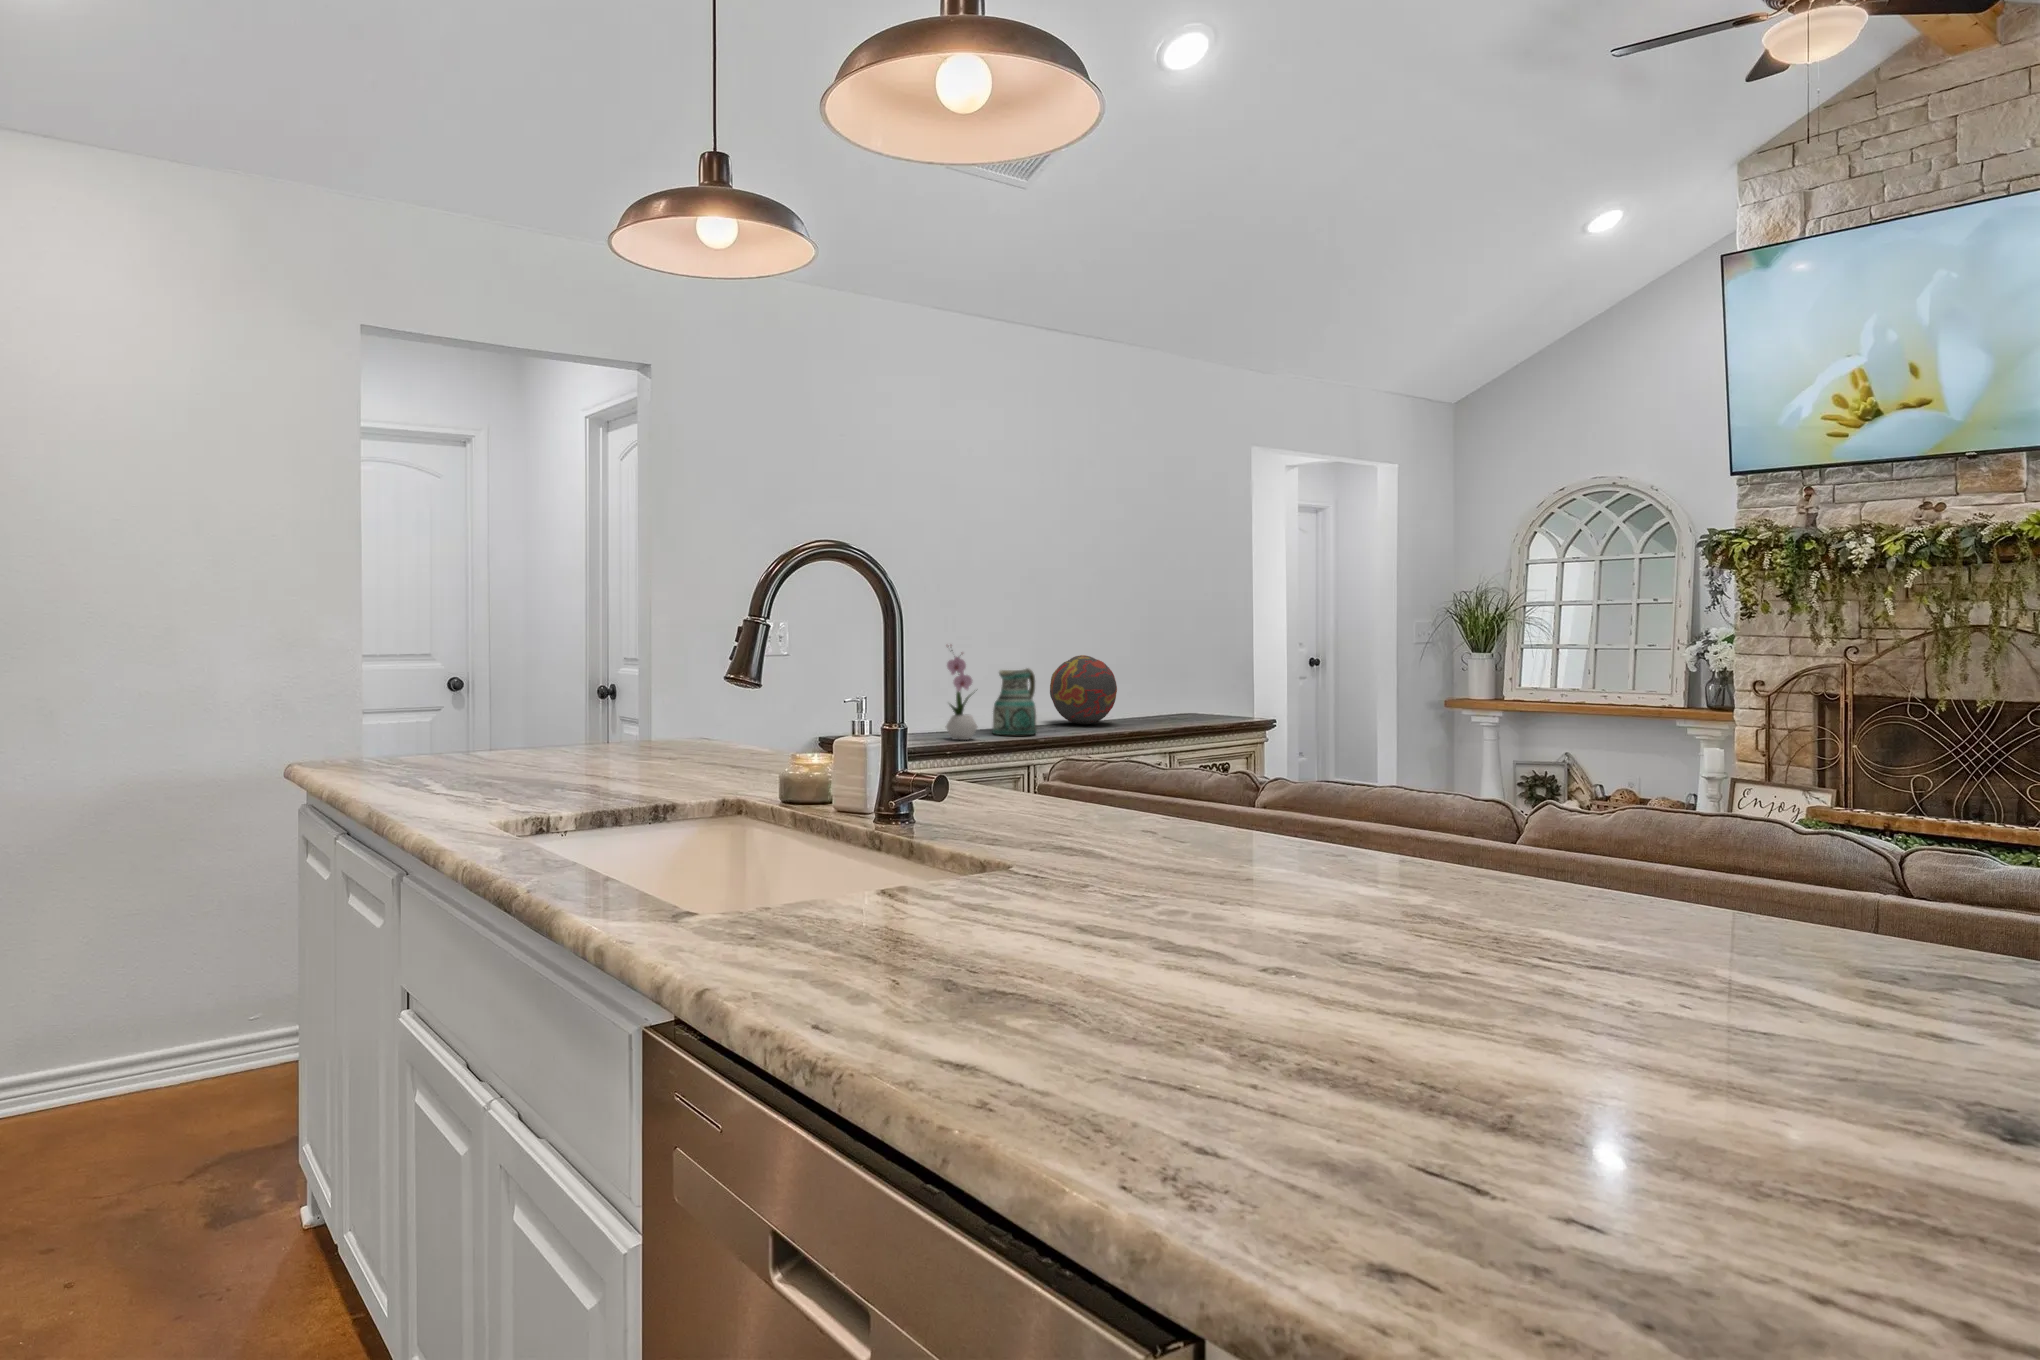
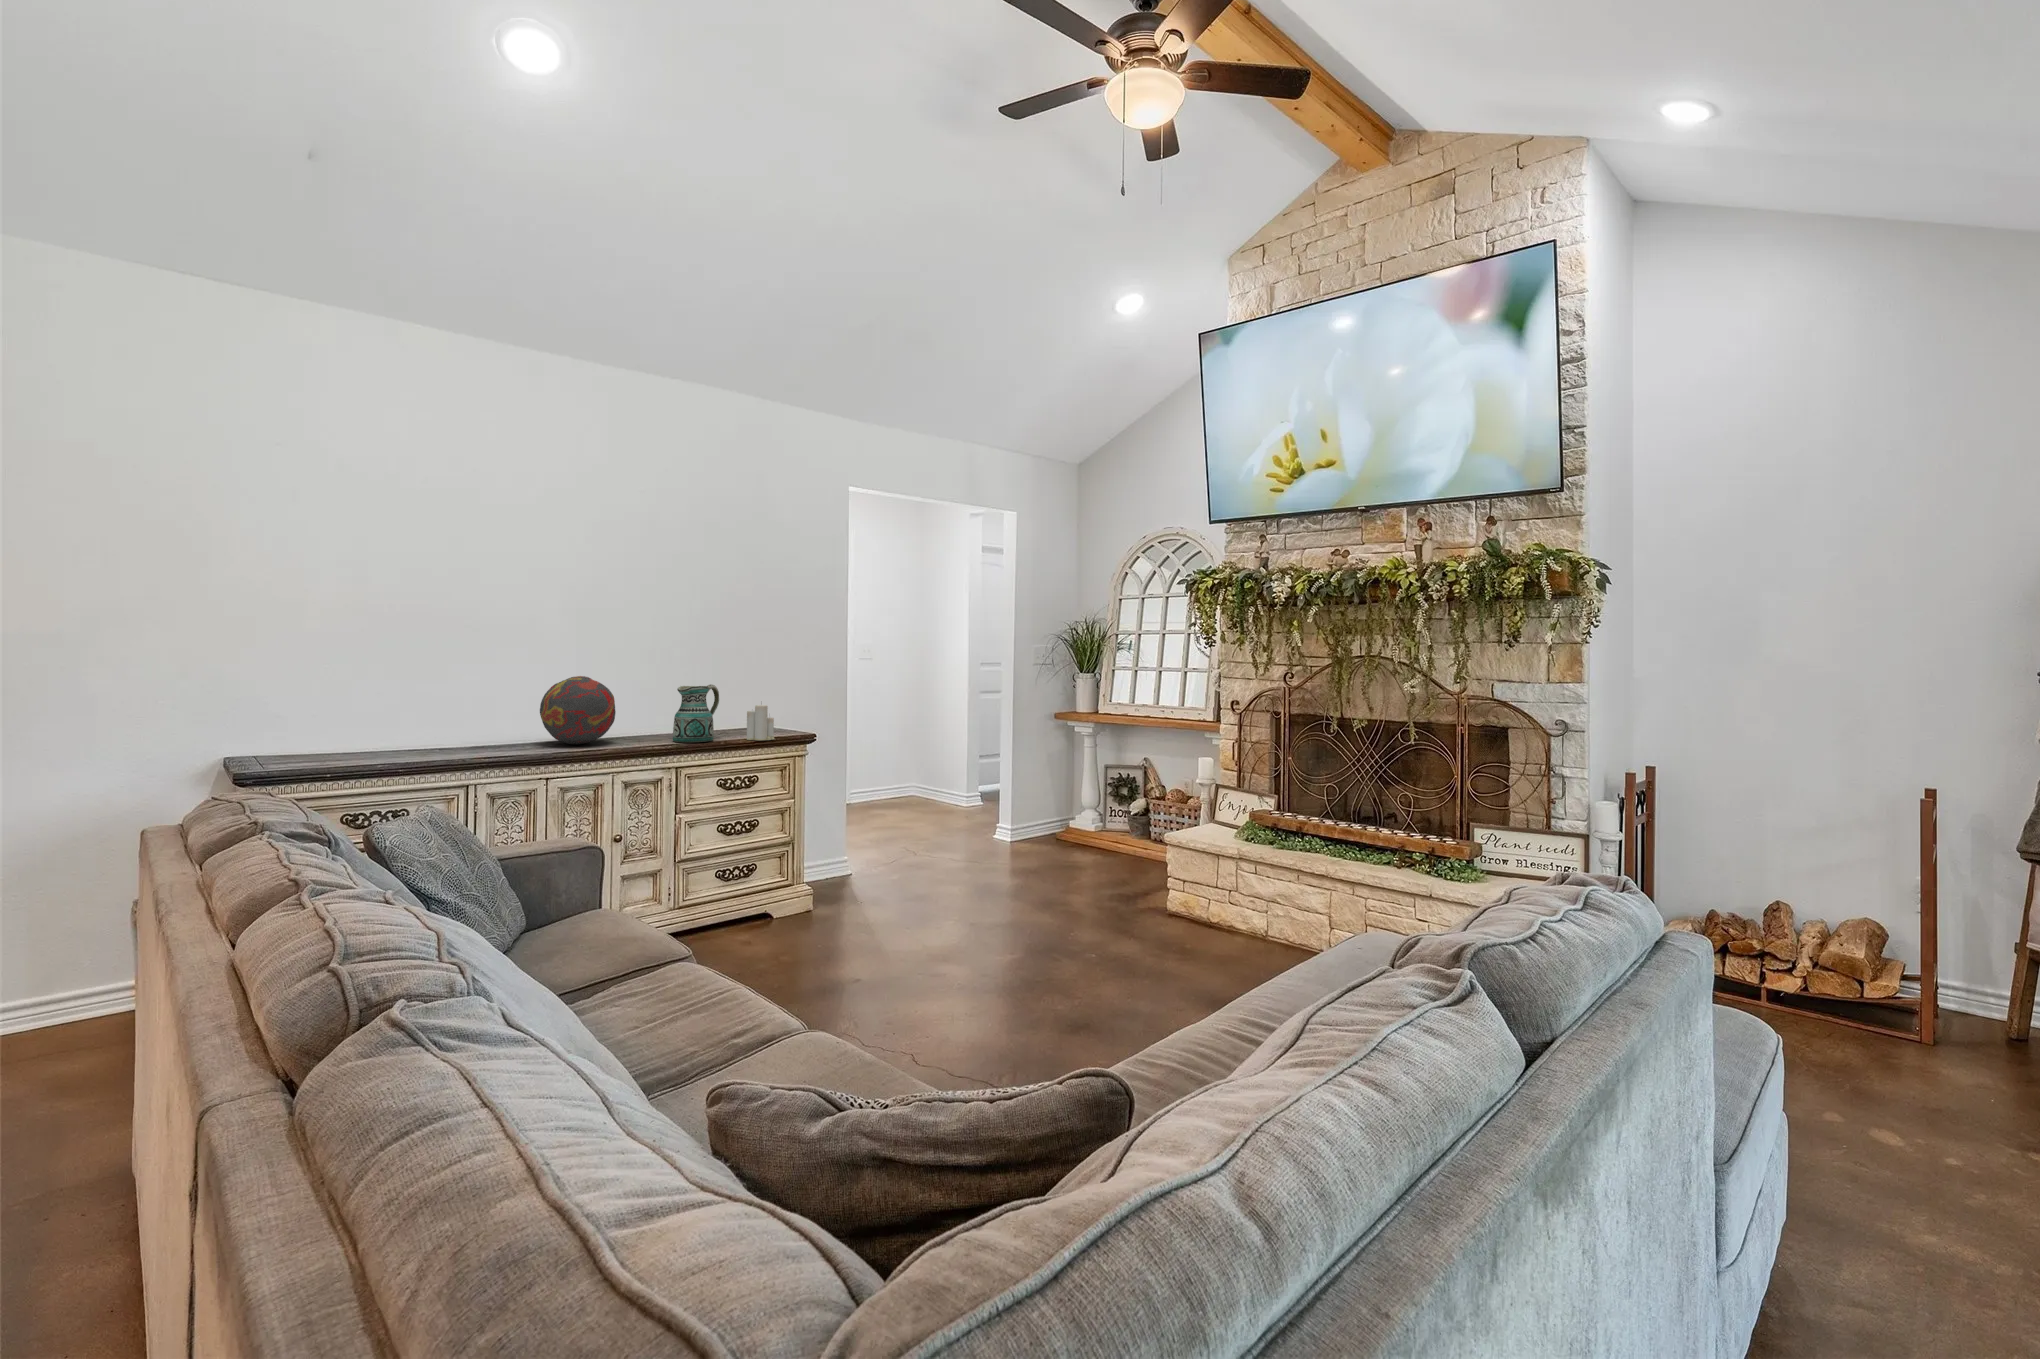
flower arrangement: present [946,650,977,740] -> none [333,666,387,766]
ceramic pitcher: present [992,668,1037,735] -> present [673,684,719,742]
candle: none [1224,681,1254,722] -> present [746,705,774,740]

